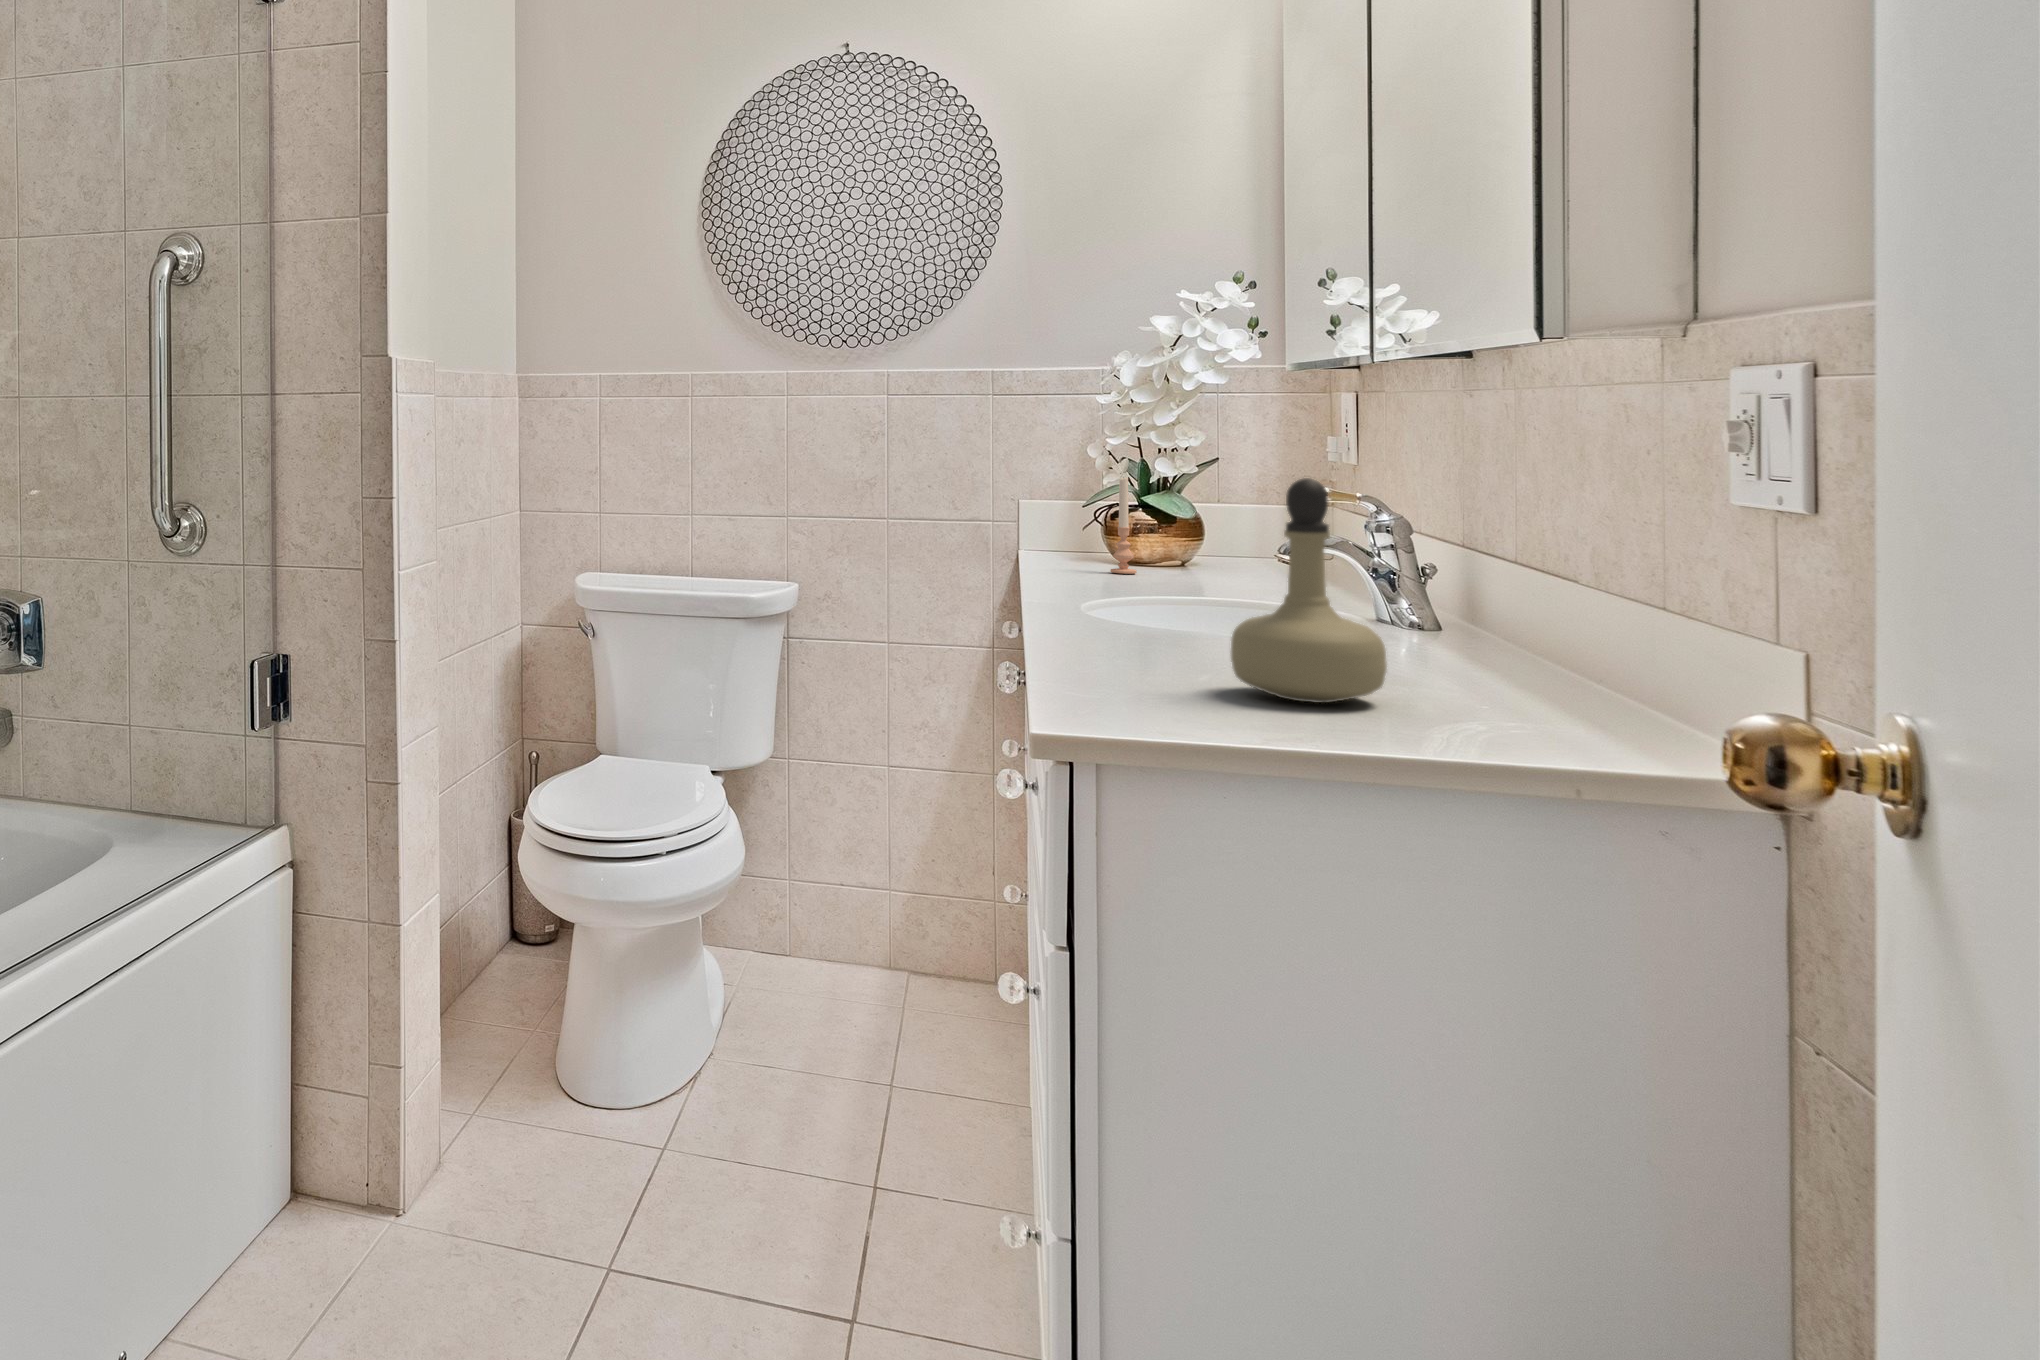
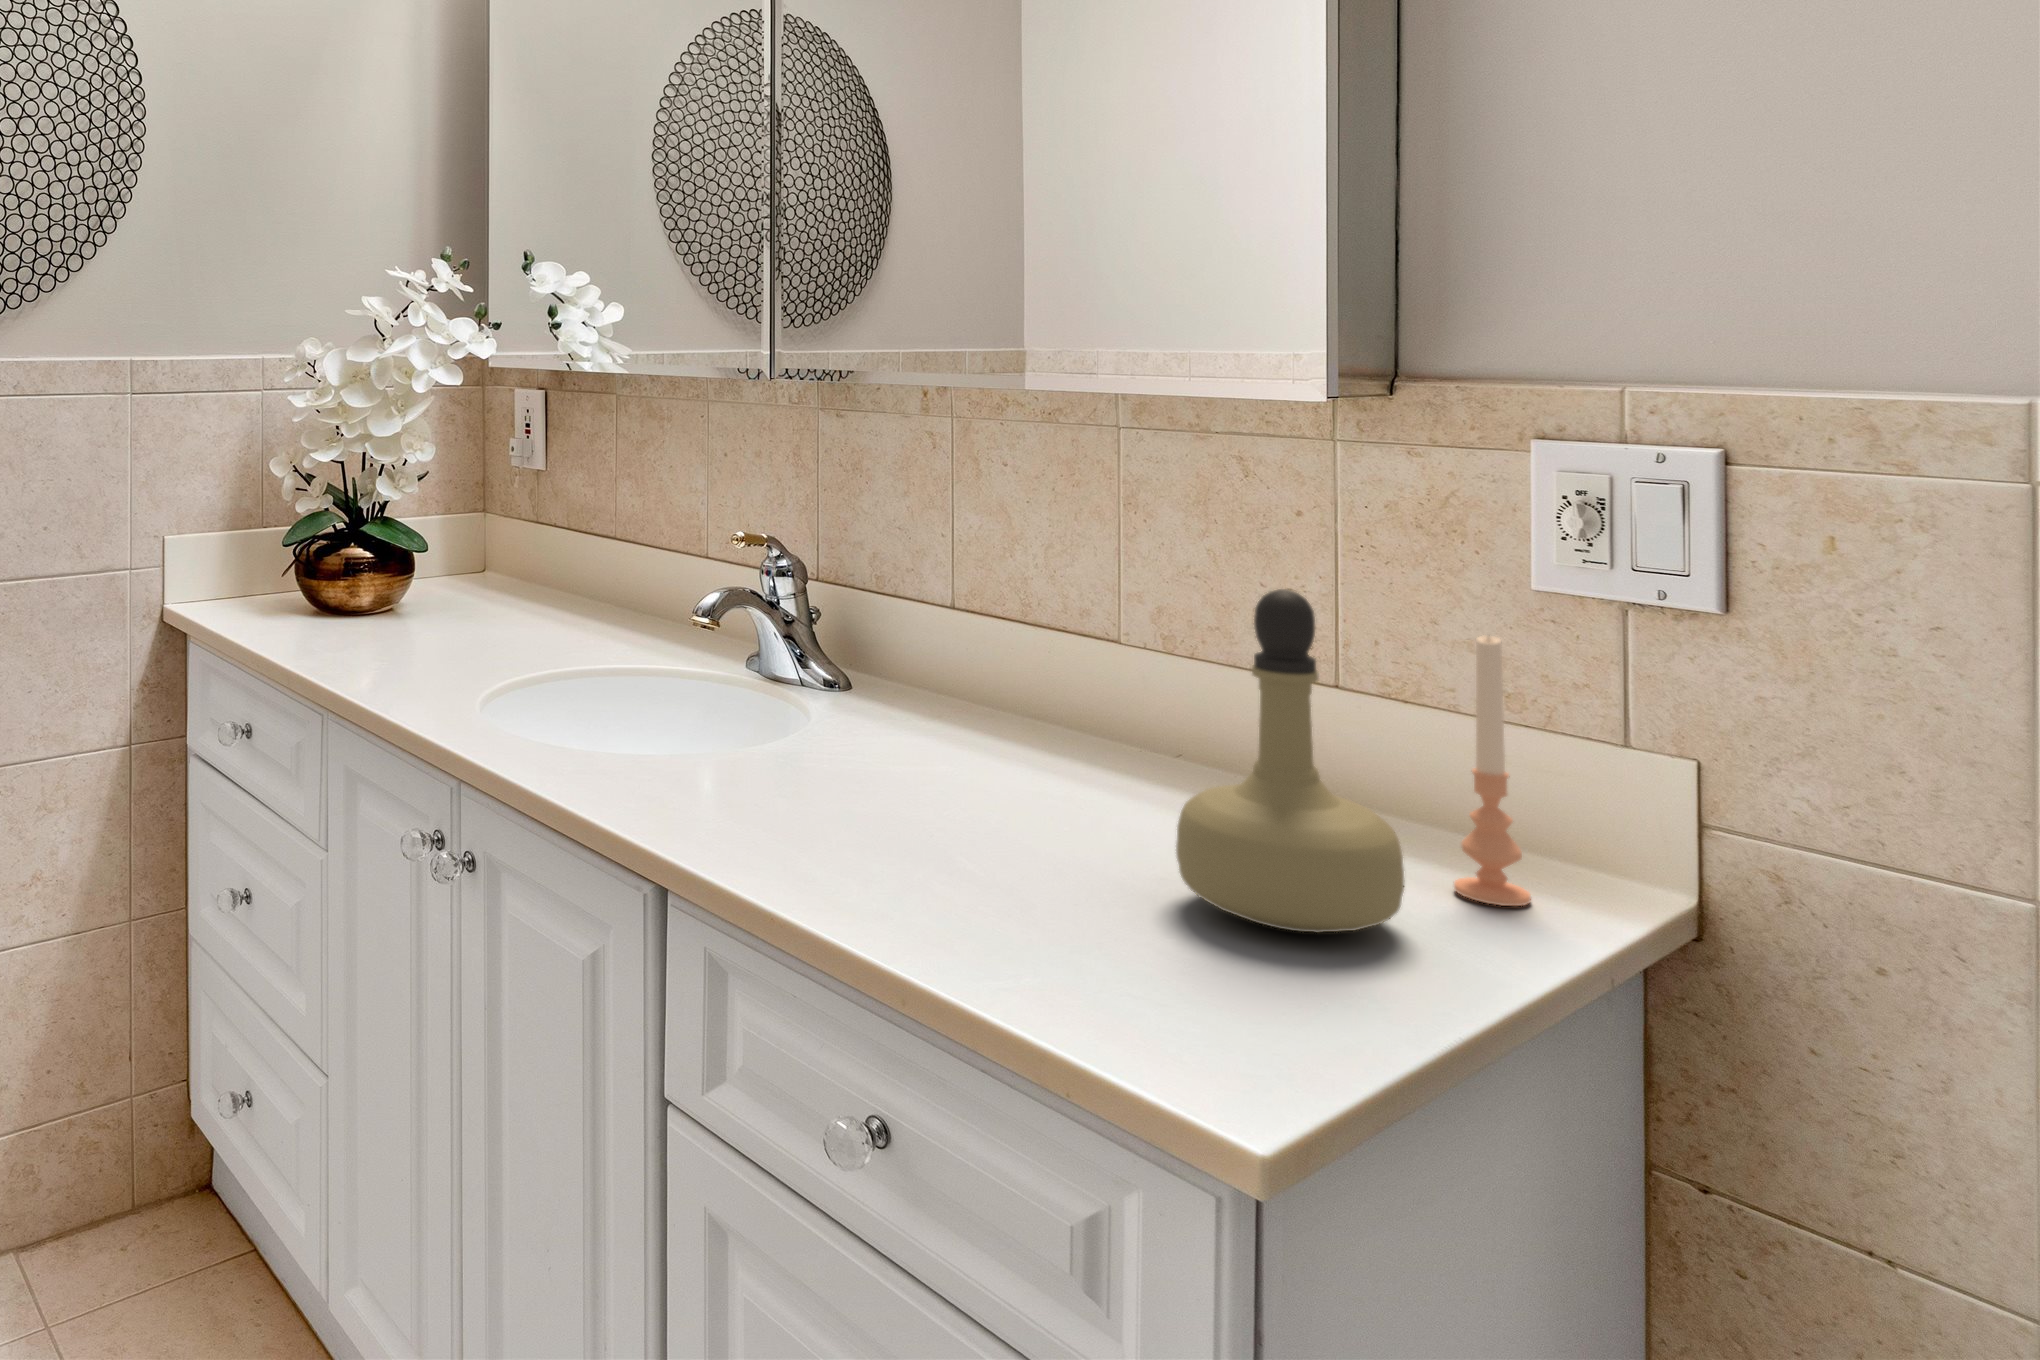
candle: present [1110,478,1137,574] -> present [1454,635,1531,906]

